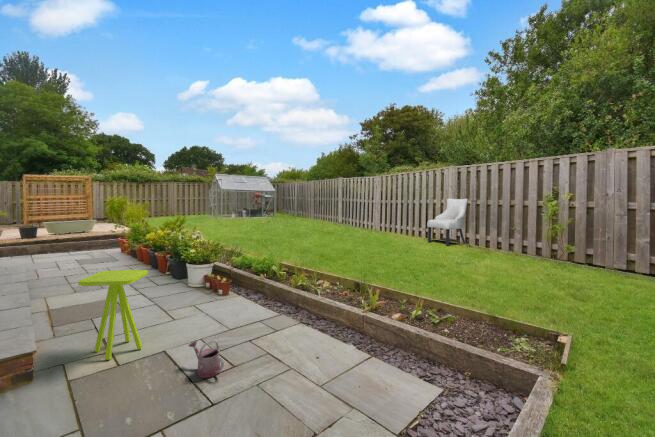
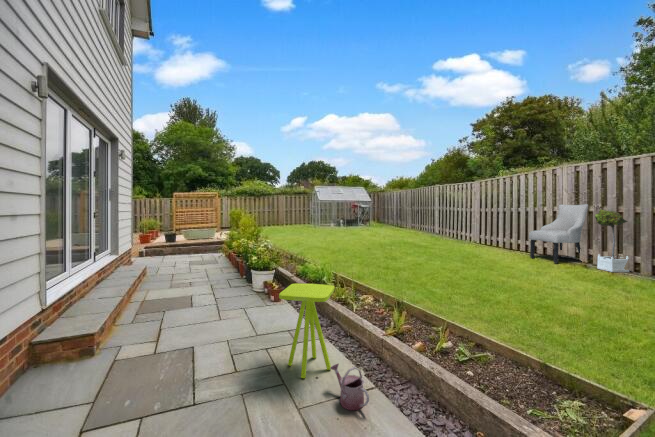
potted tree: none [473,202,494,250] -> present [595,209,629,272]
side table: present [78,270,148,360] -> present [279,283,335,378]
watering can: present [189,340,224,378] -> present [330,364,369,410]

